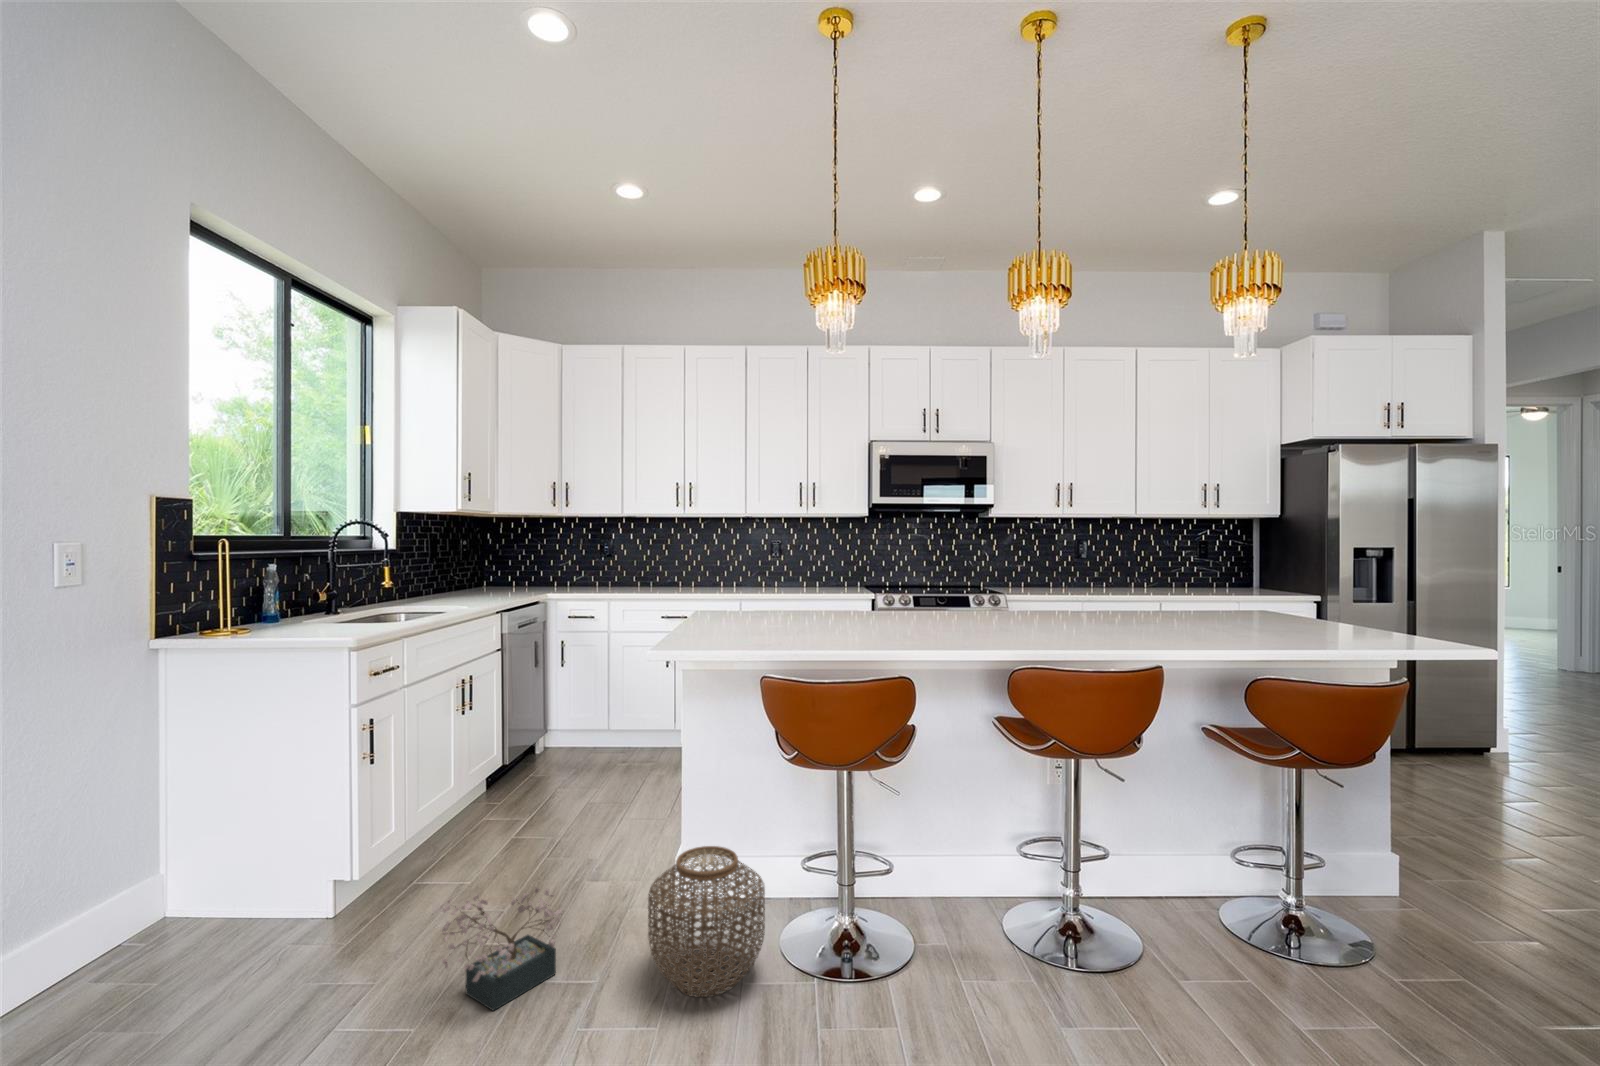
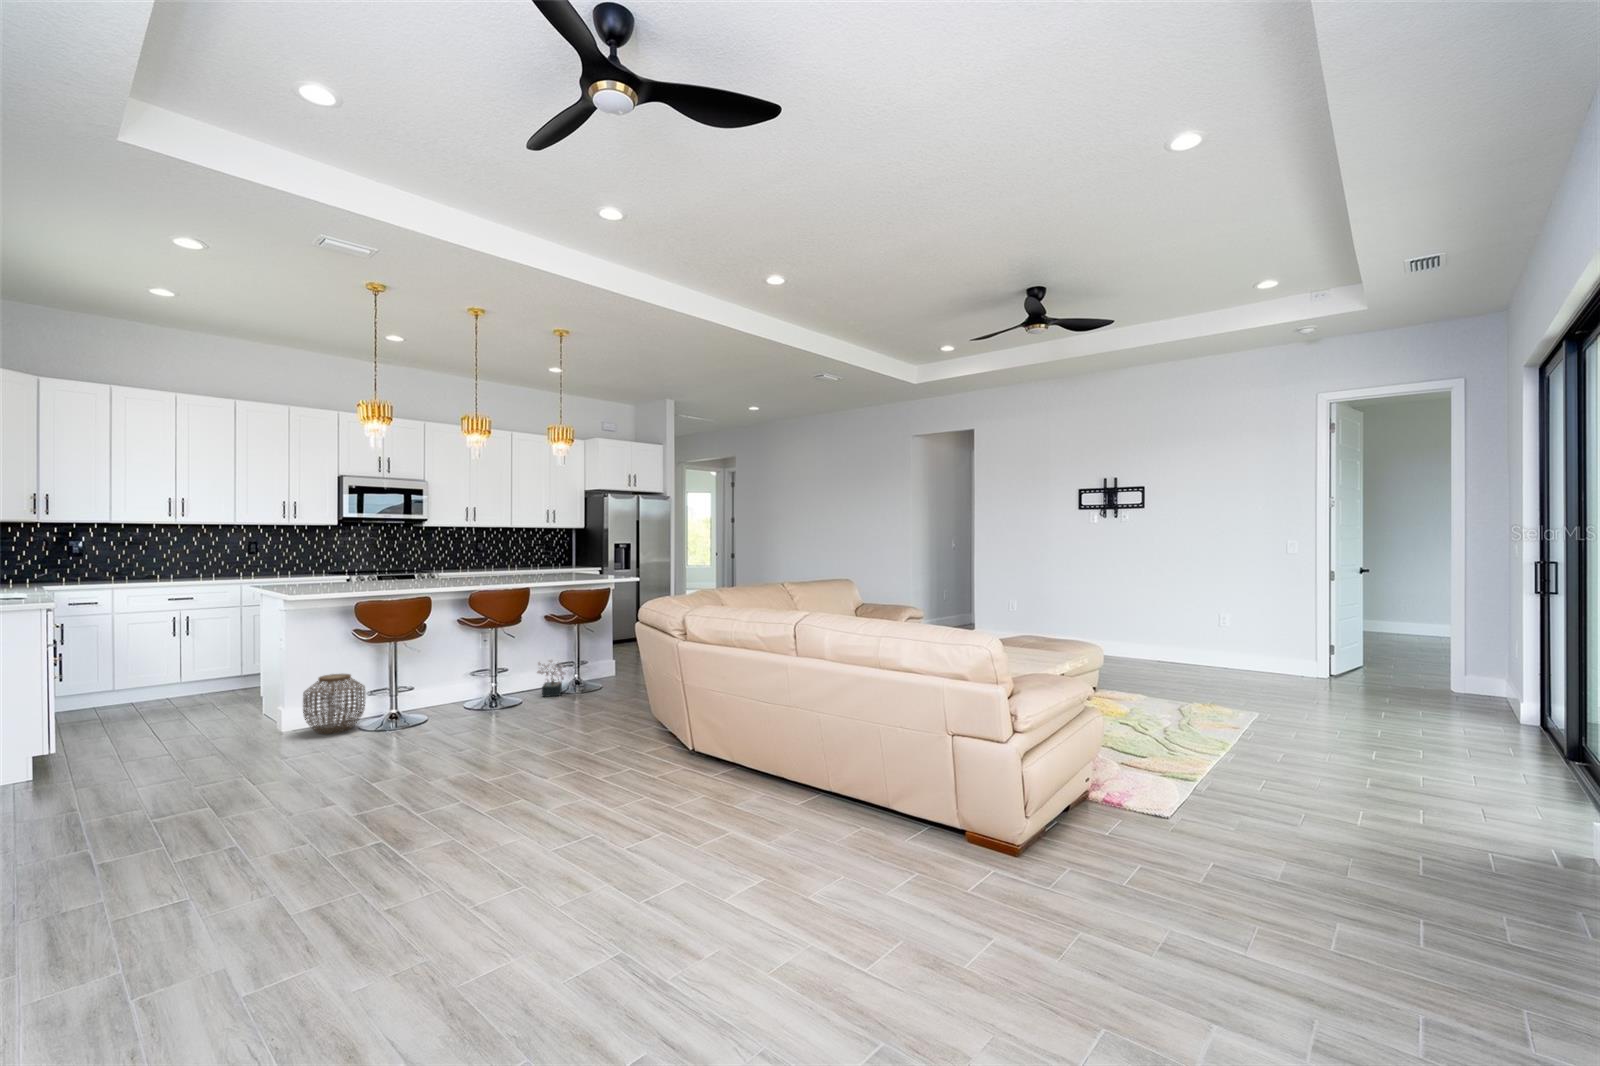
decorative plant: present [442,888,562,1011] -> present [537,660,565,697]

